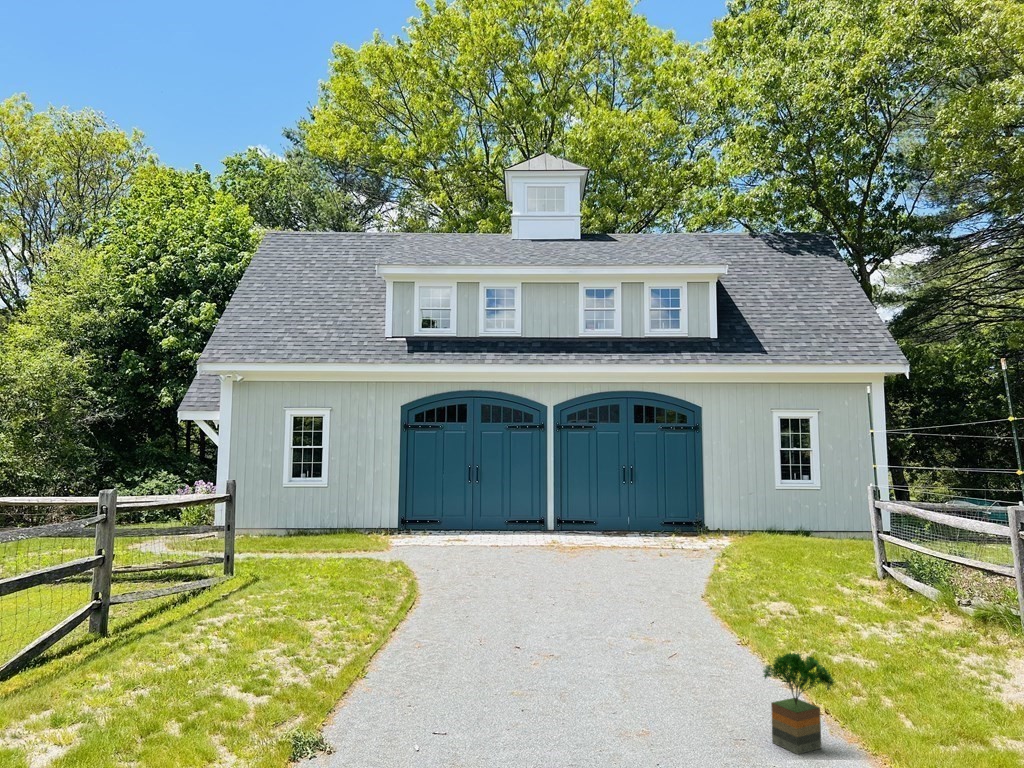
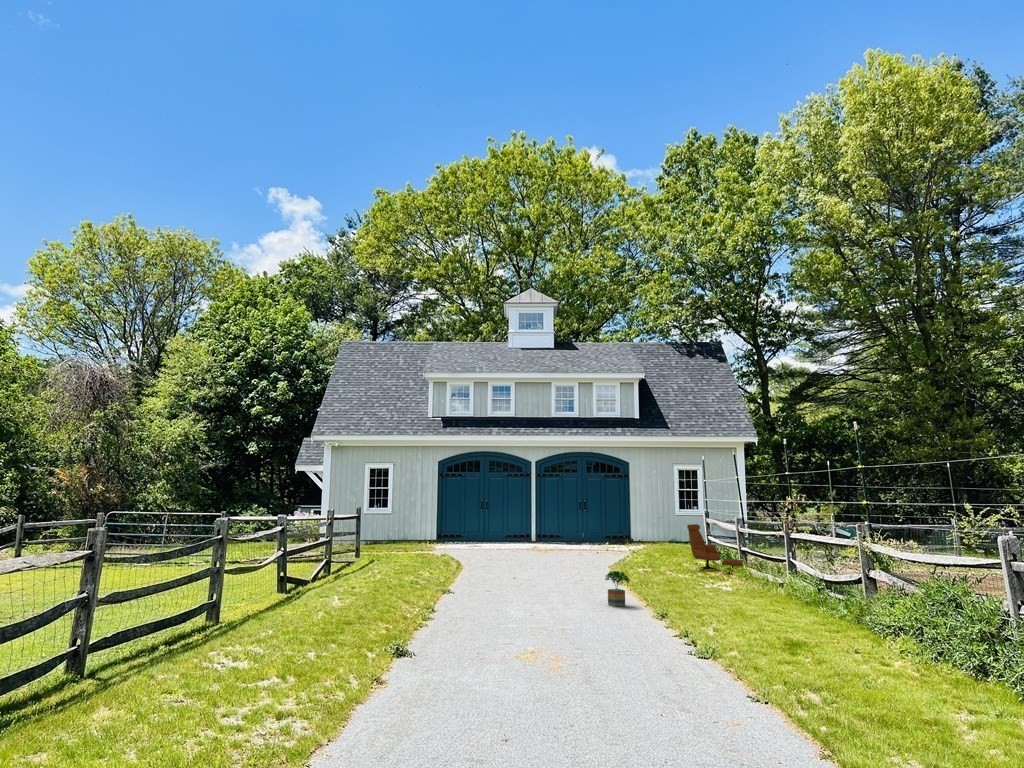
lounge chair: none [853,512,976,614] -> present [687,524,743,574]

